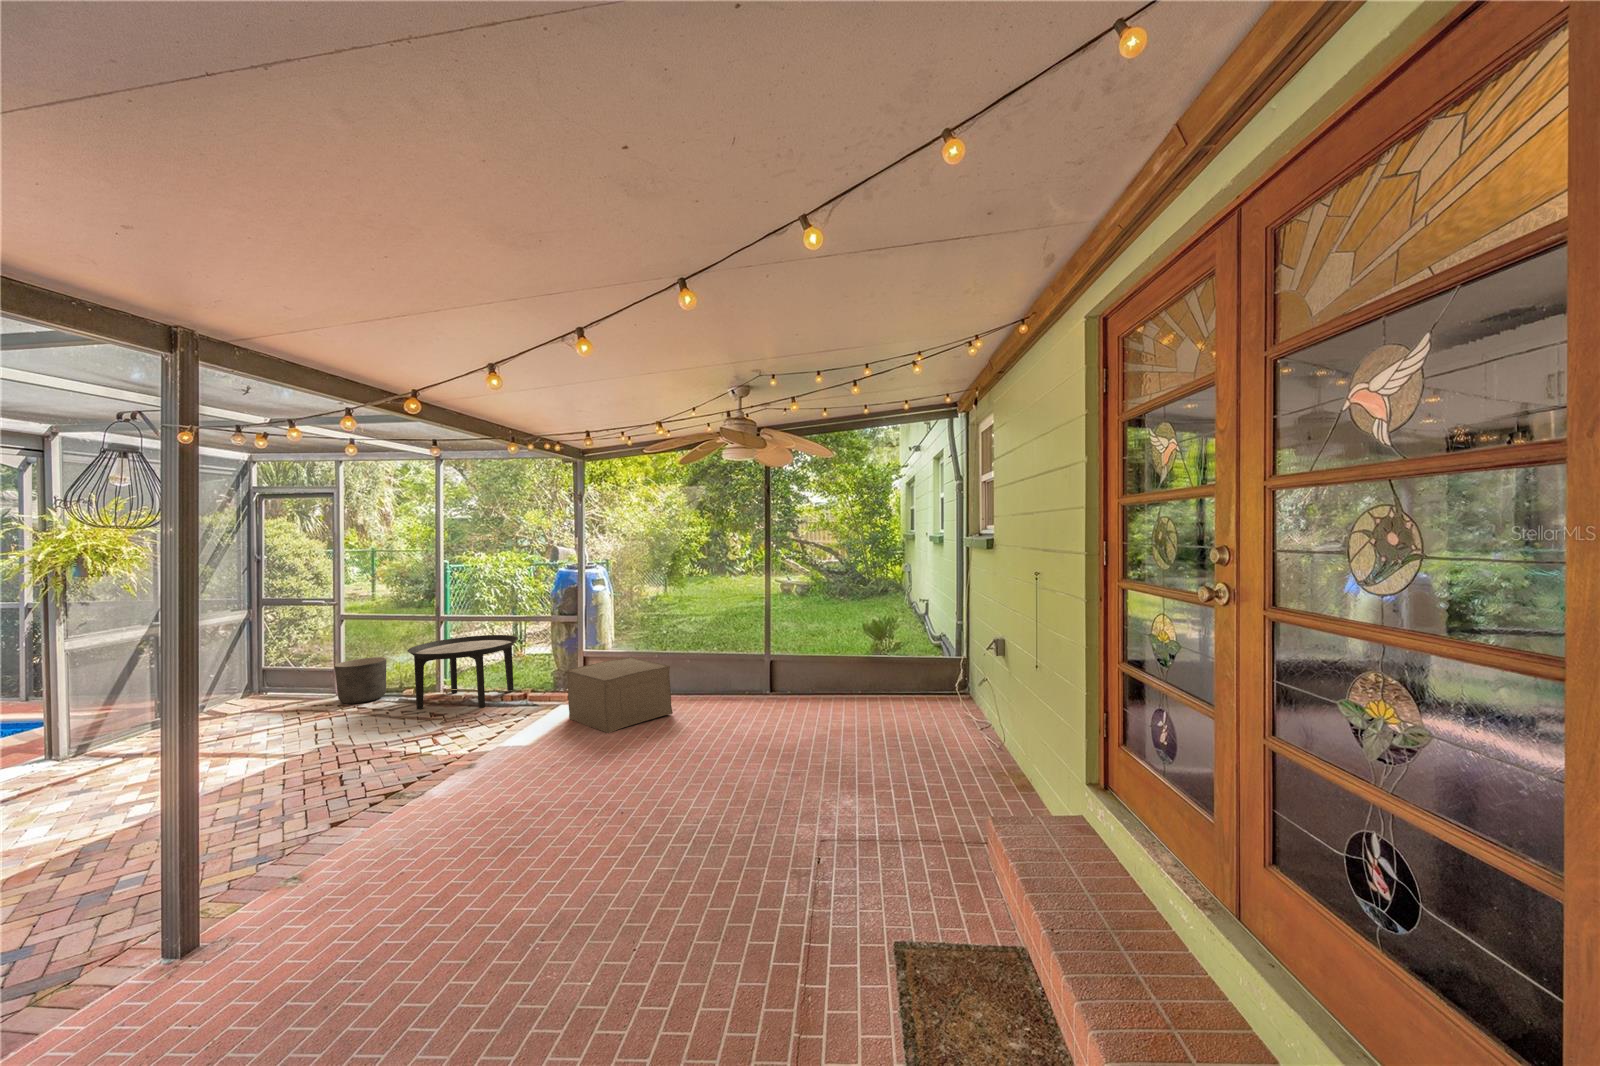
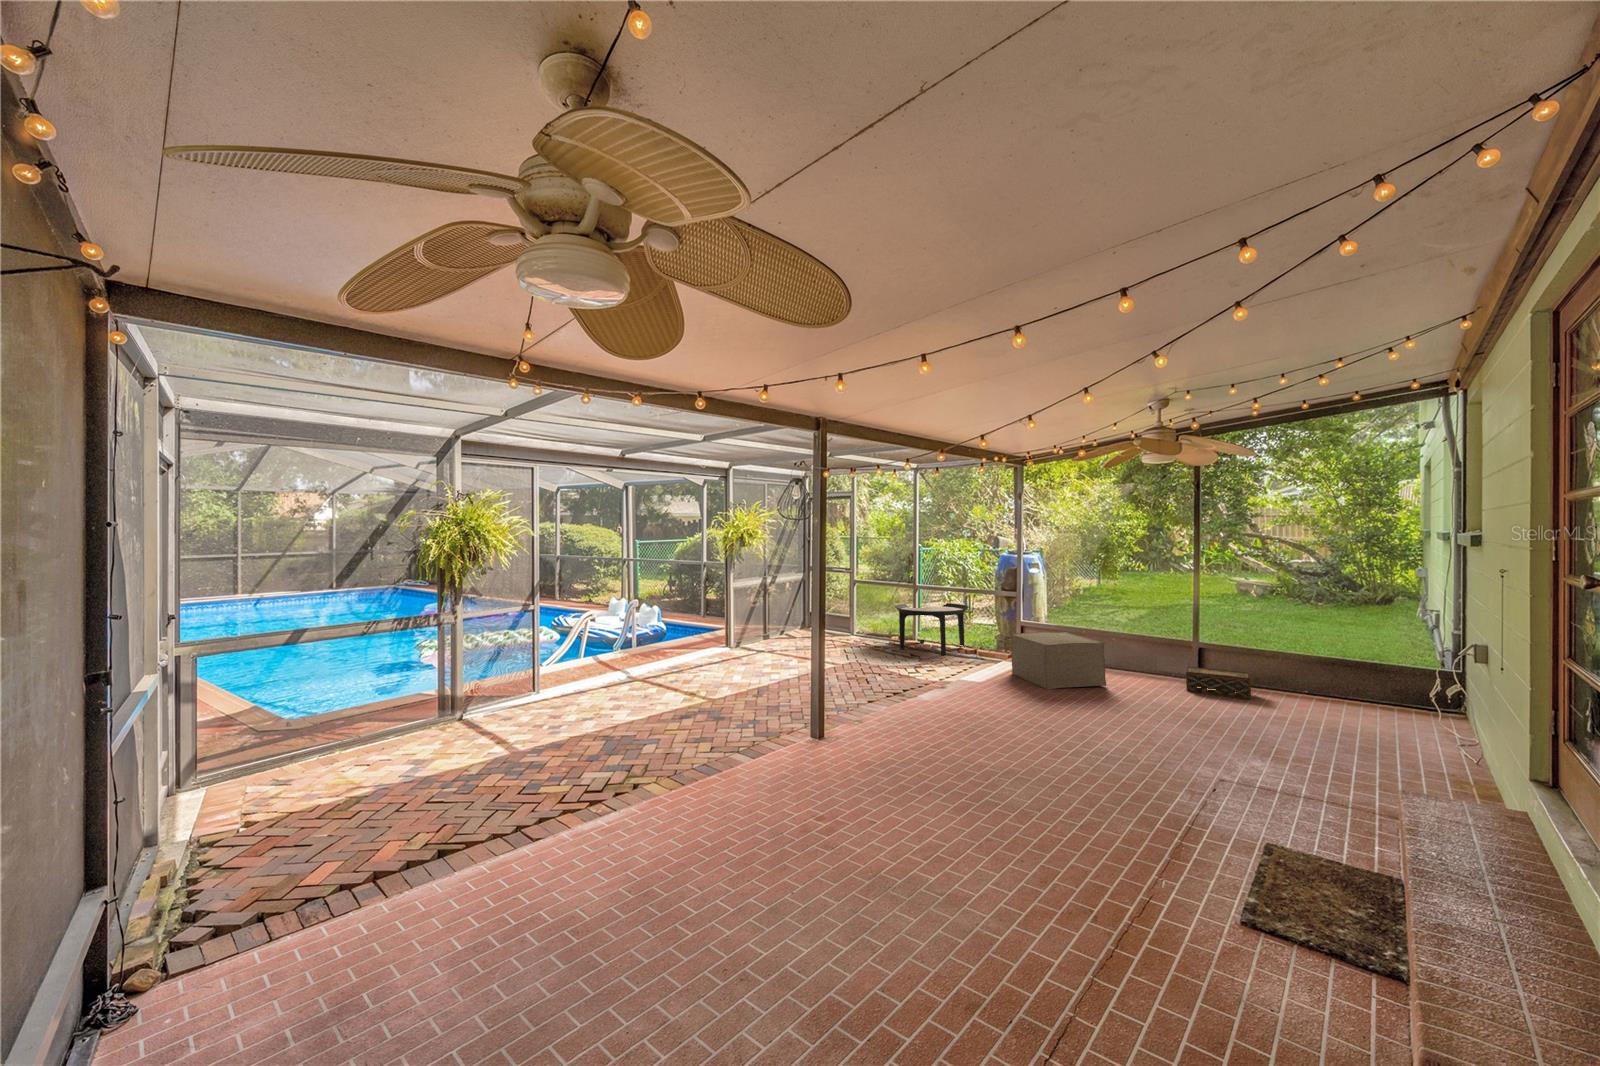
planter: present [335,657,386,704] -> none [851,610,880,640]
woven basket: none [745,674,796,703] -> present [1186,667,1251,699]

